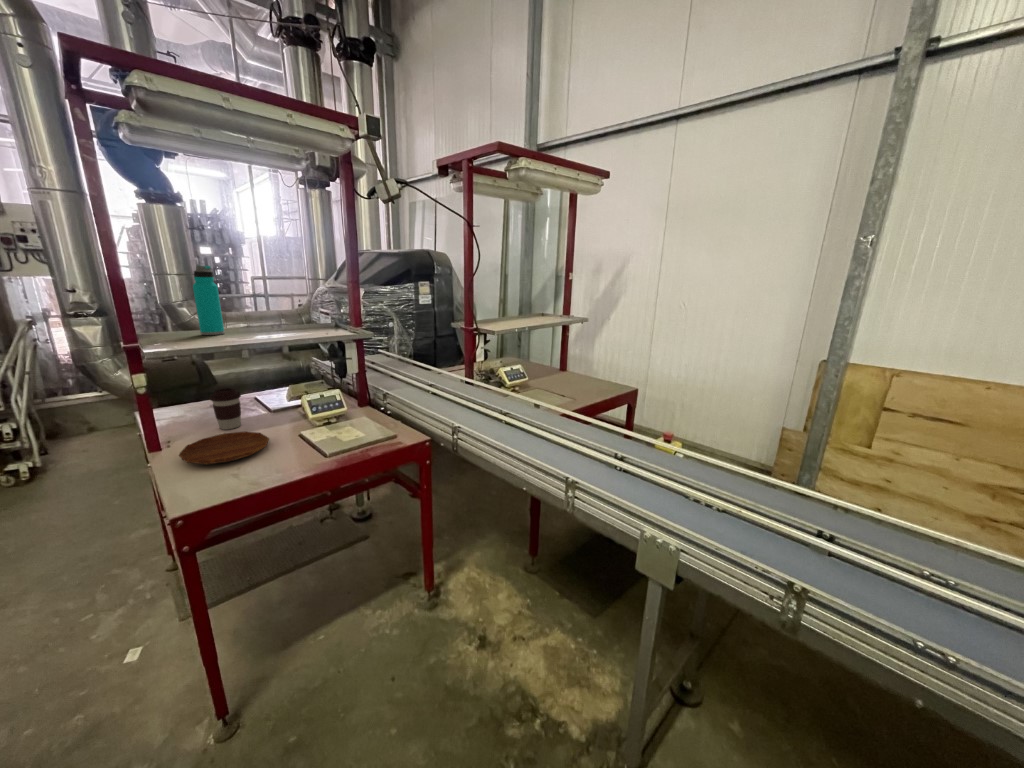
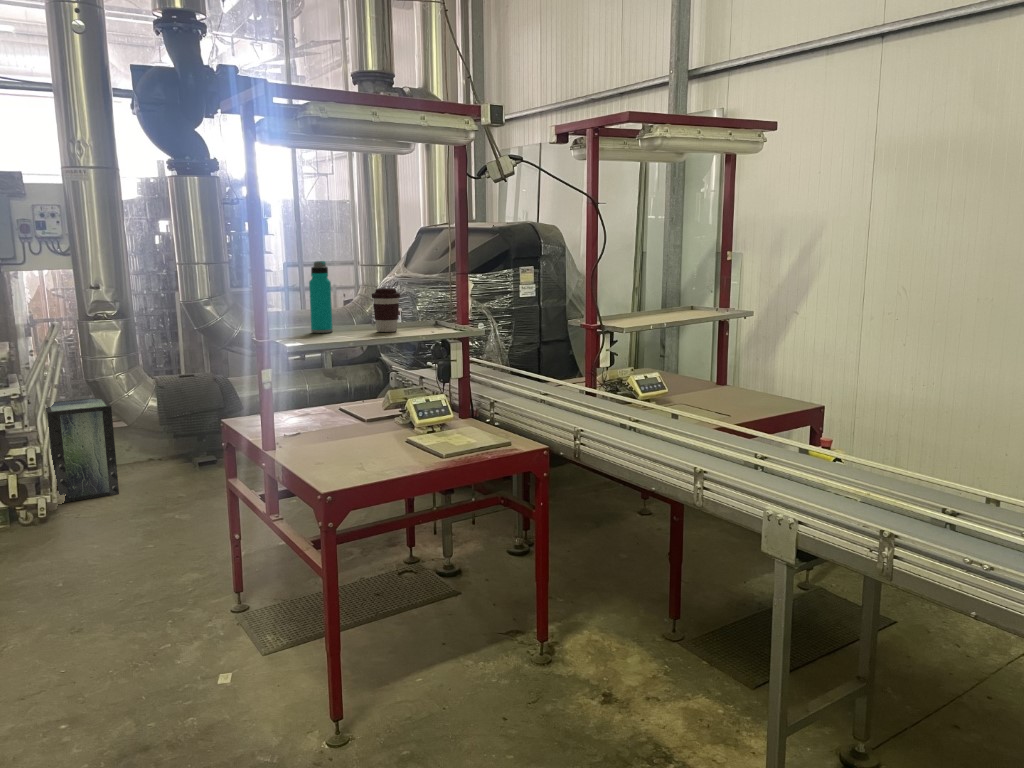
storage box: none [30,378,113,465] -> present [46,398,119,503]
coffee cup: present [210,388,241,429] -> present [372,288,400,332]
tray: present [179,432,269,464] -> none [307,434,384,457]

